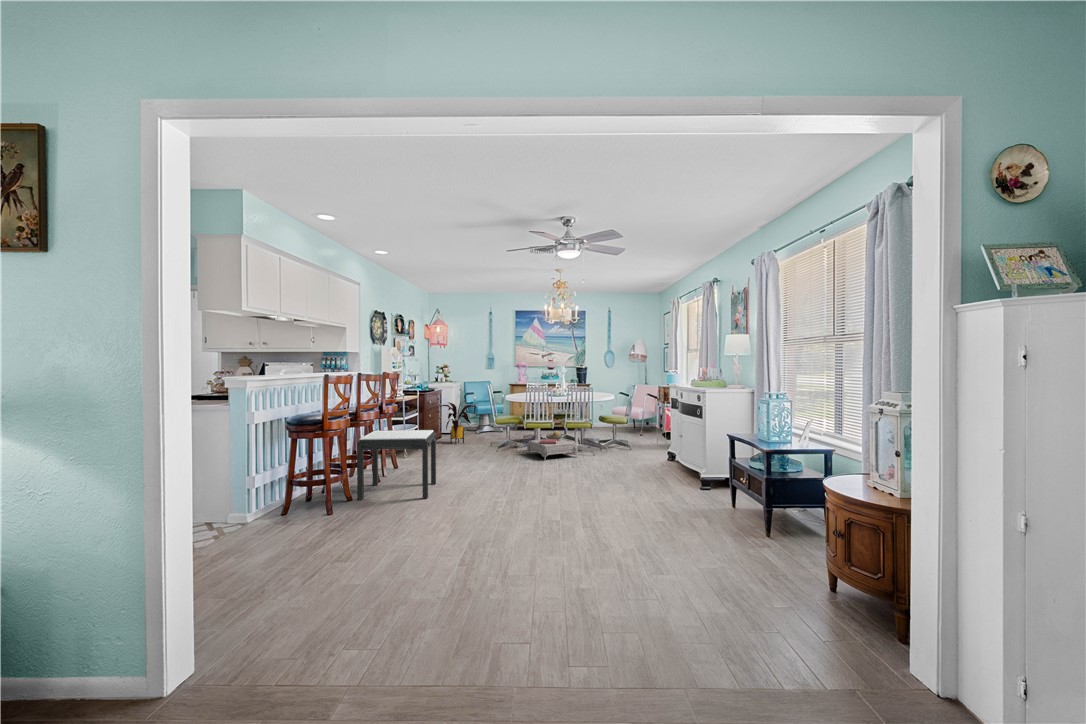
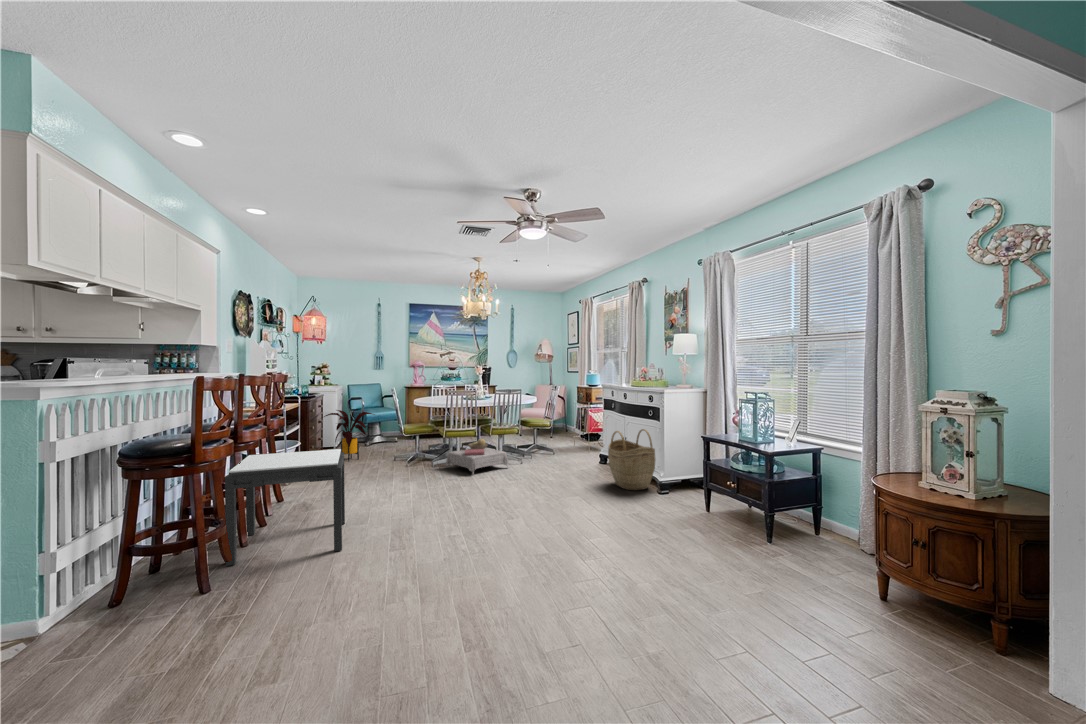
woven basket: none [653,428,691,480] -> present [608,429,655,490]

